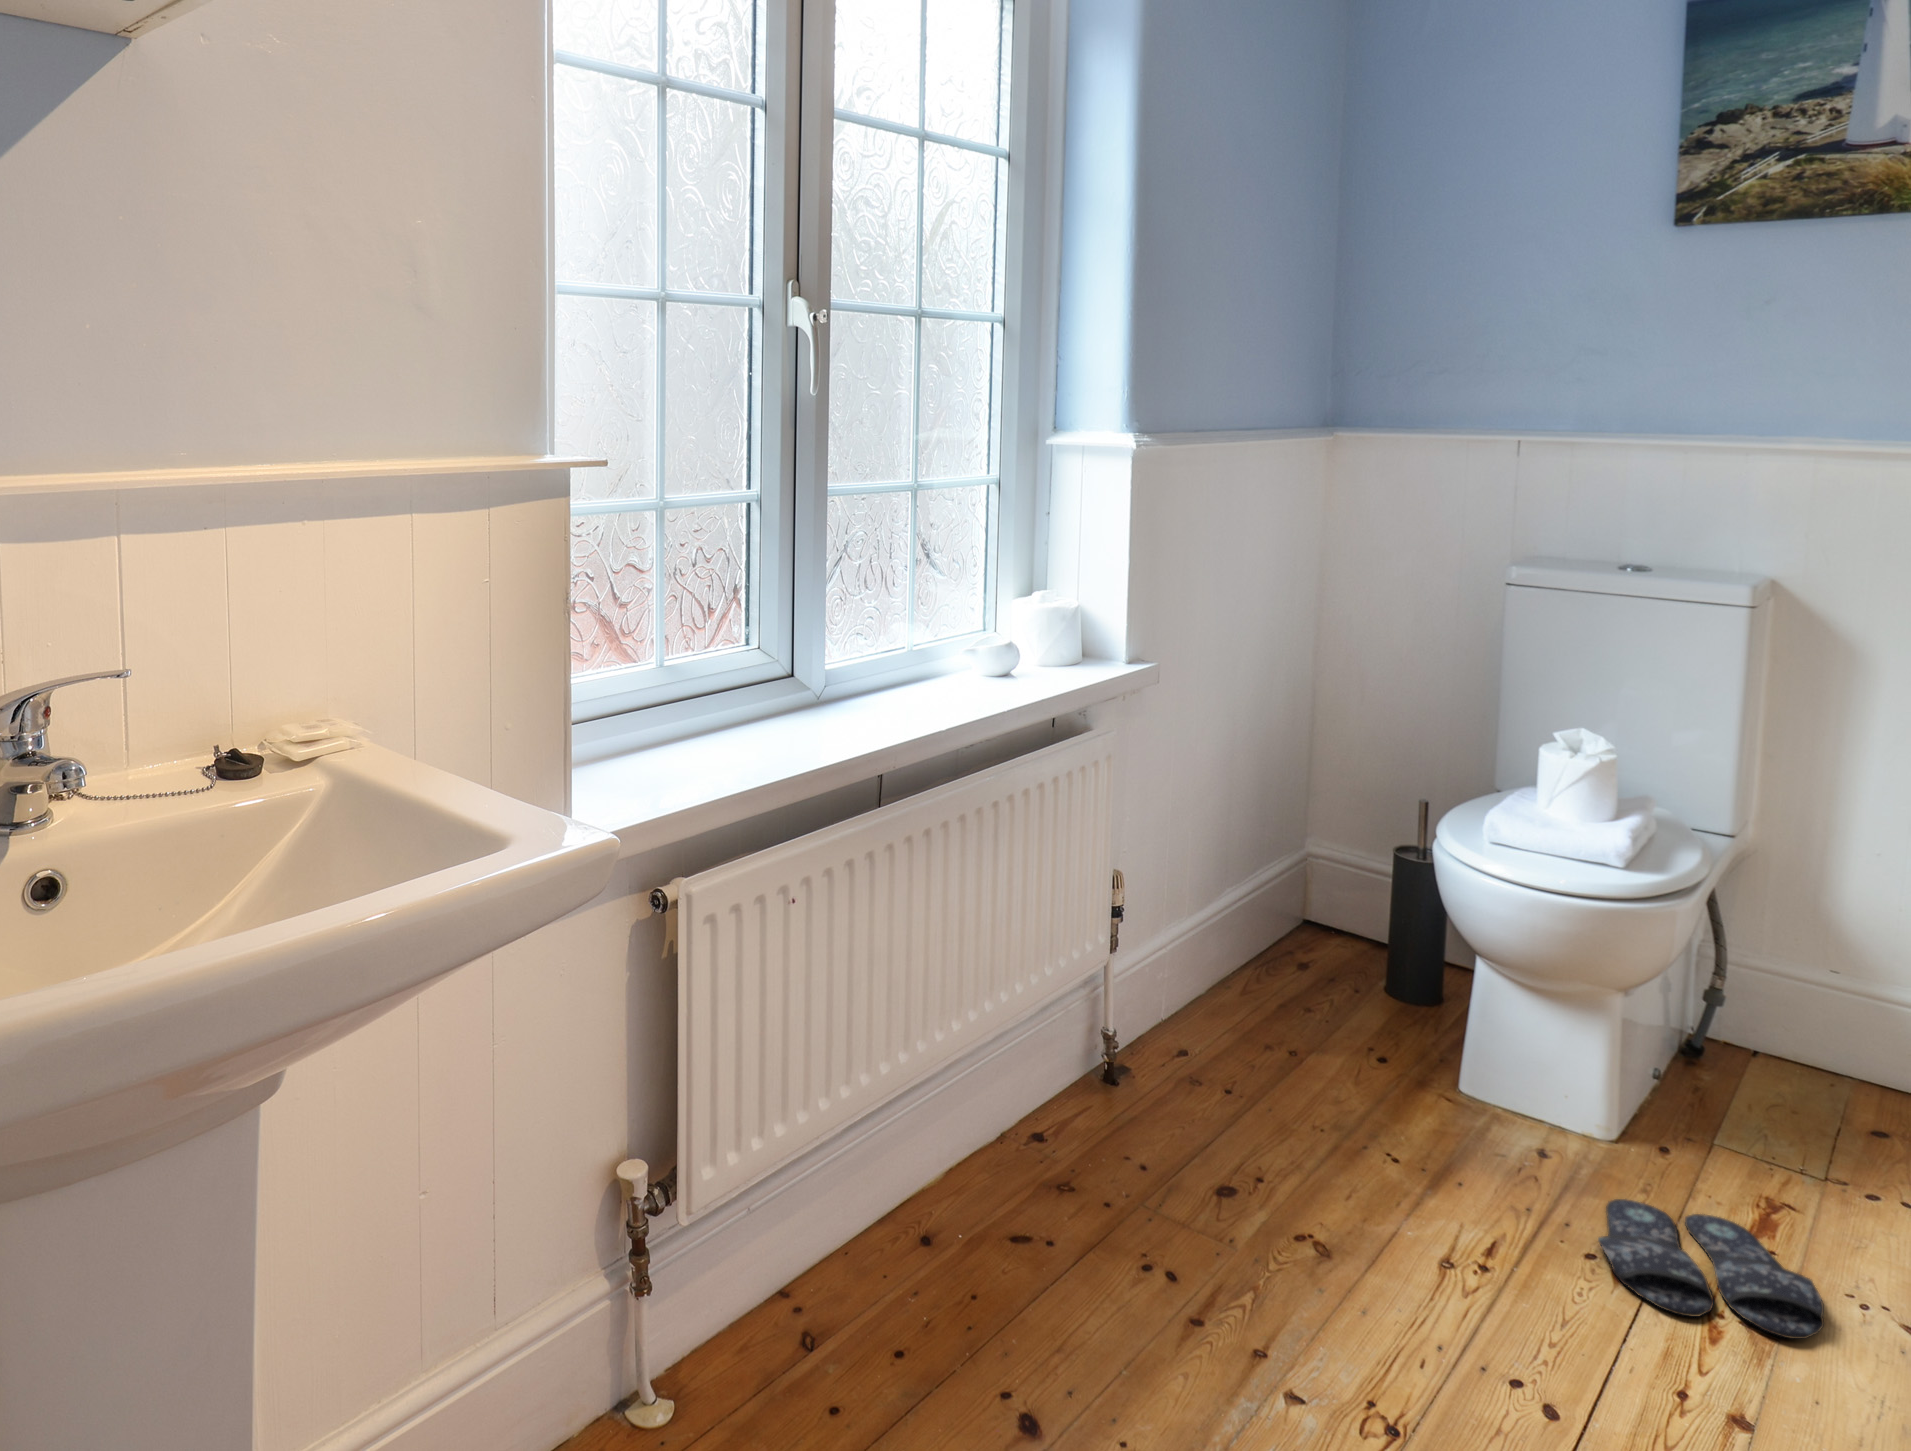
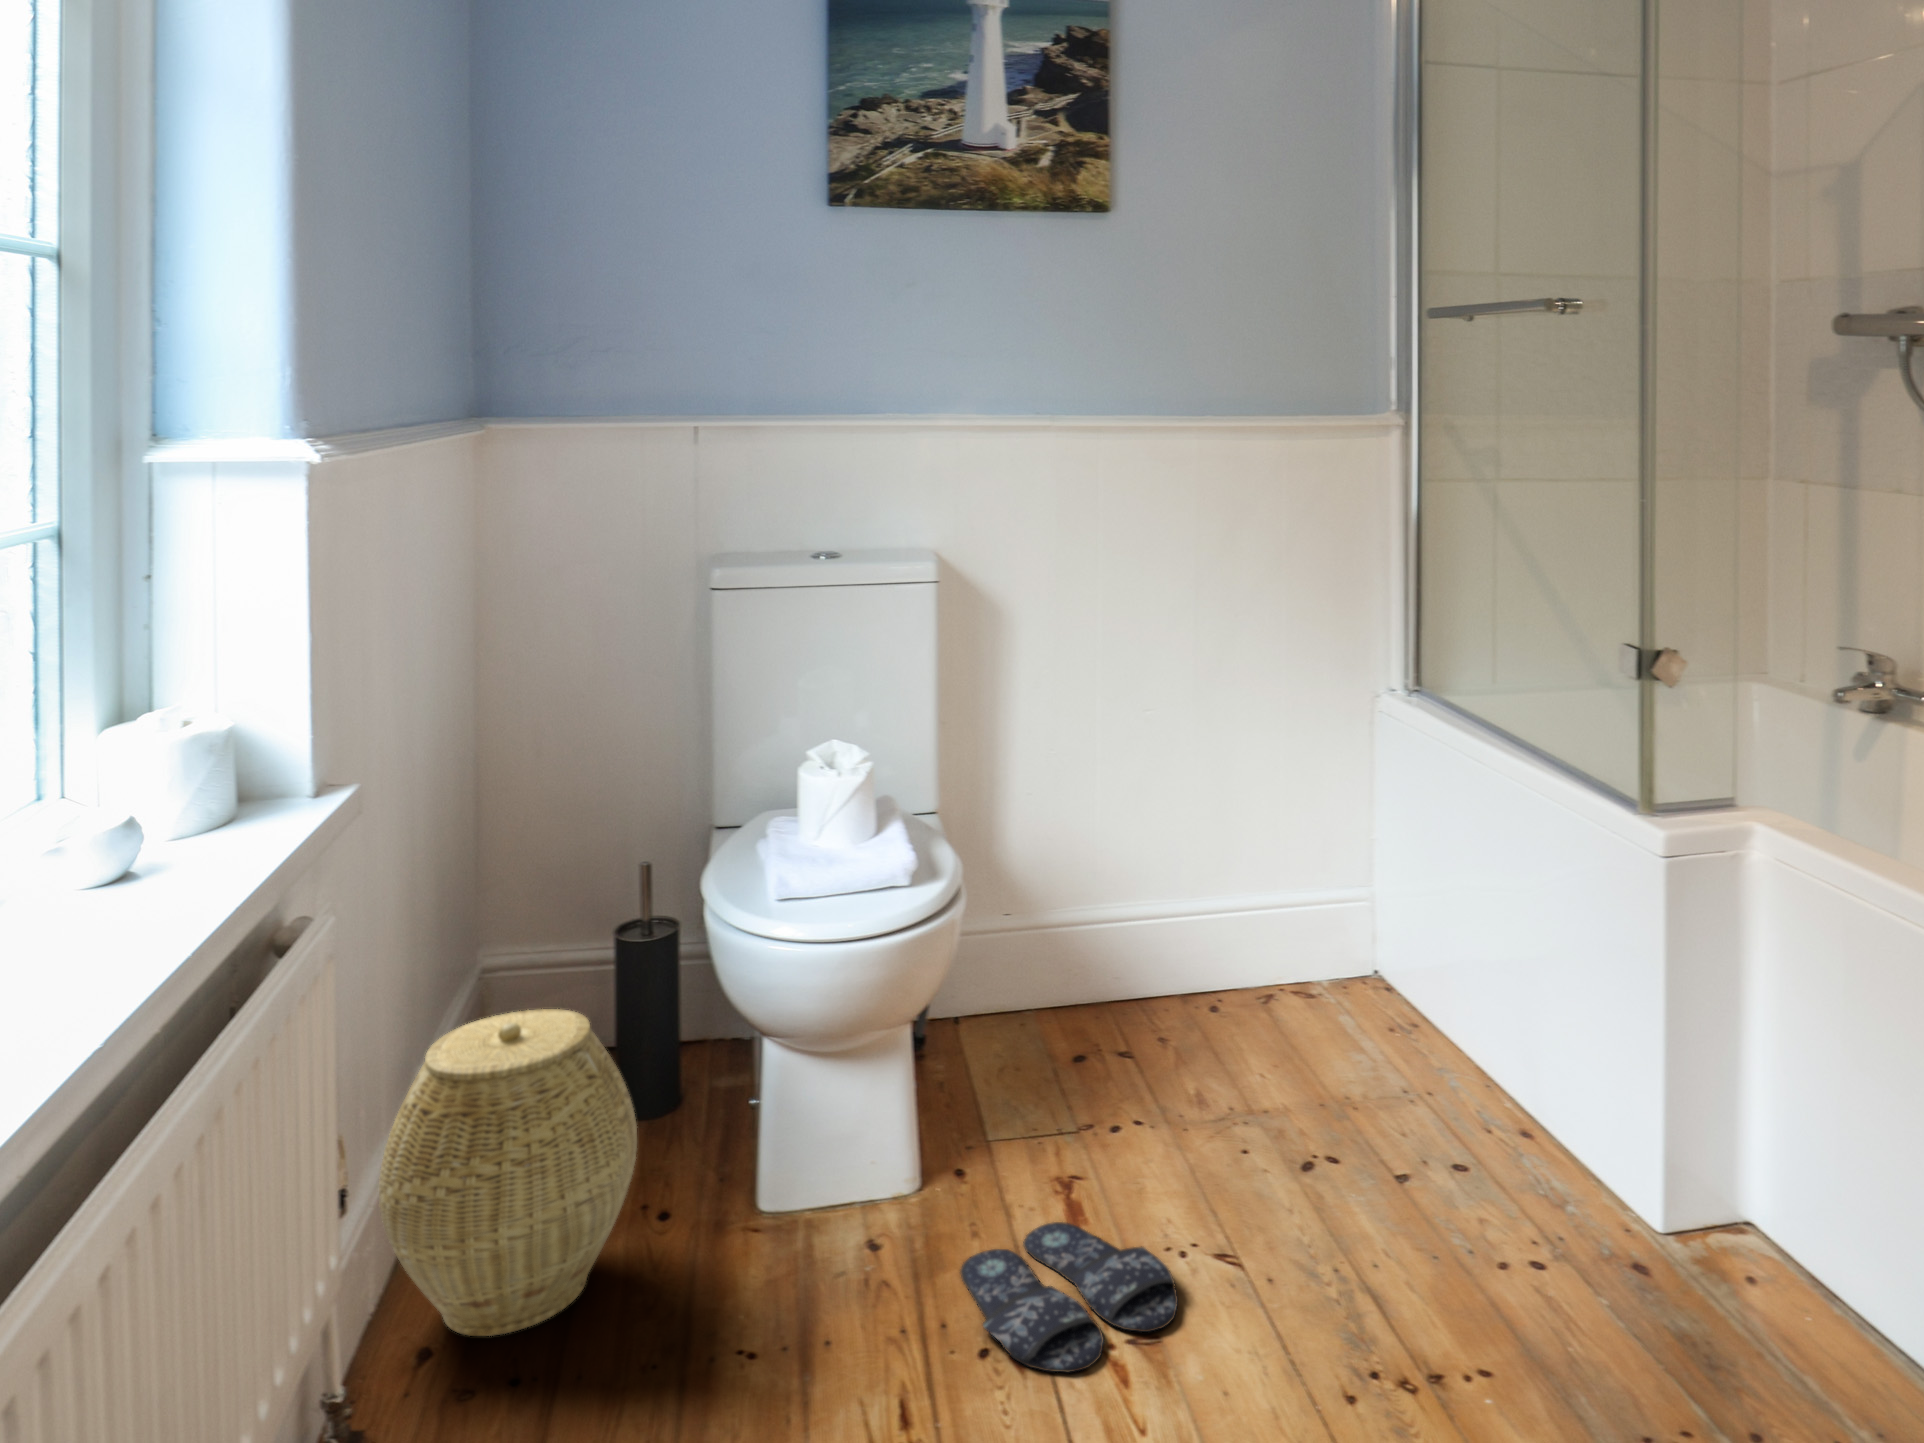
woven basket: none [1191,857,1361,1071] -> present [379,1009,637,1336]

